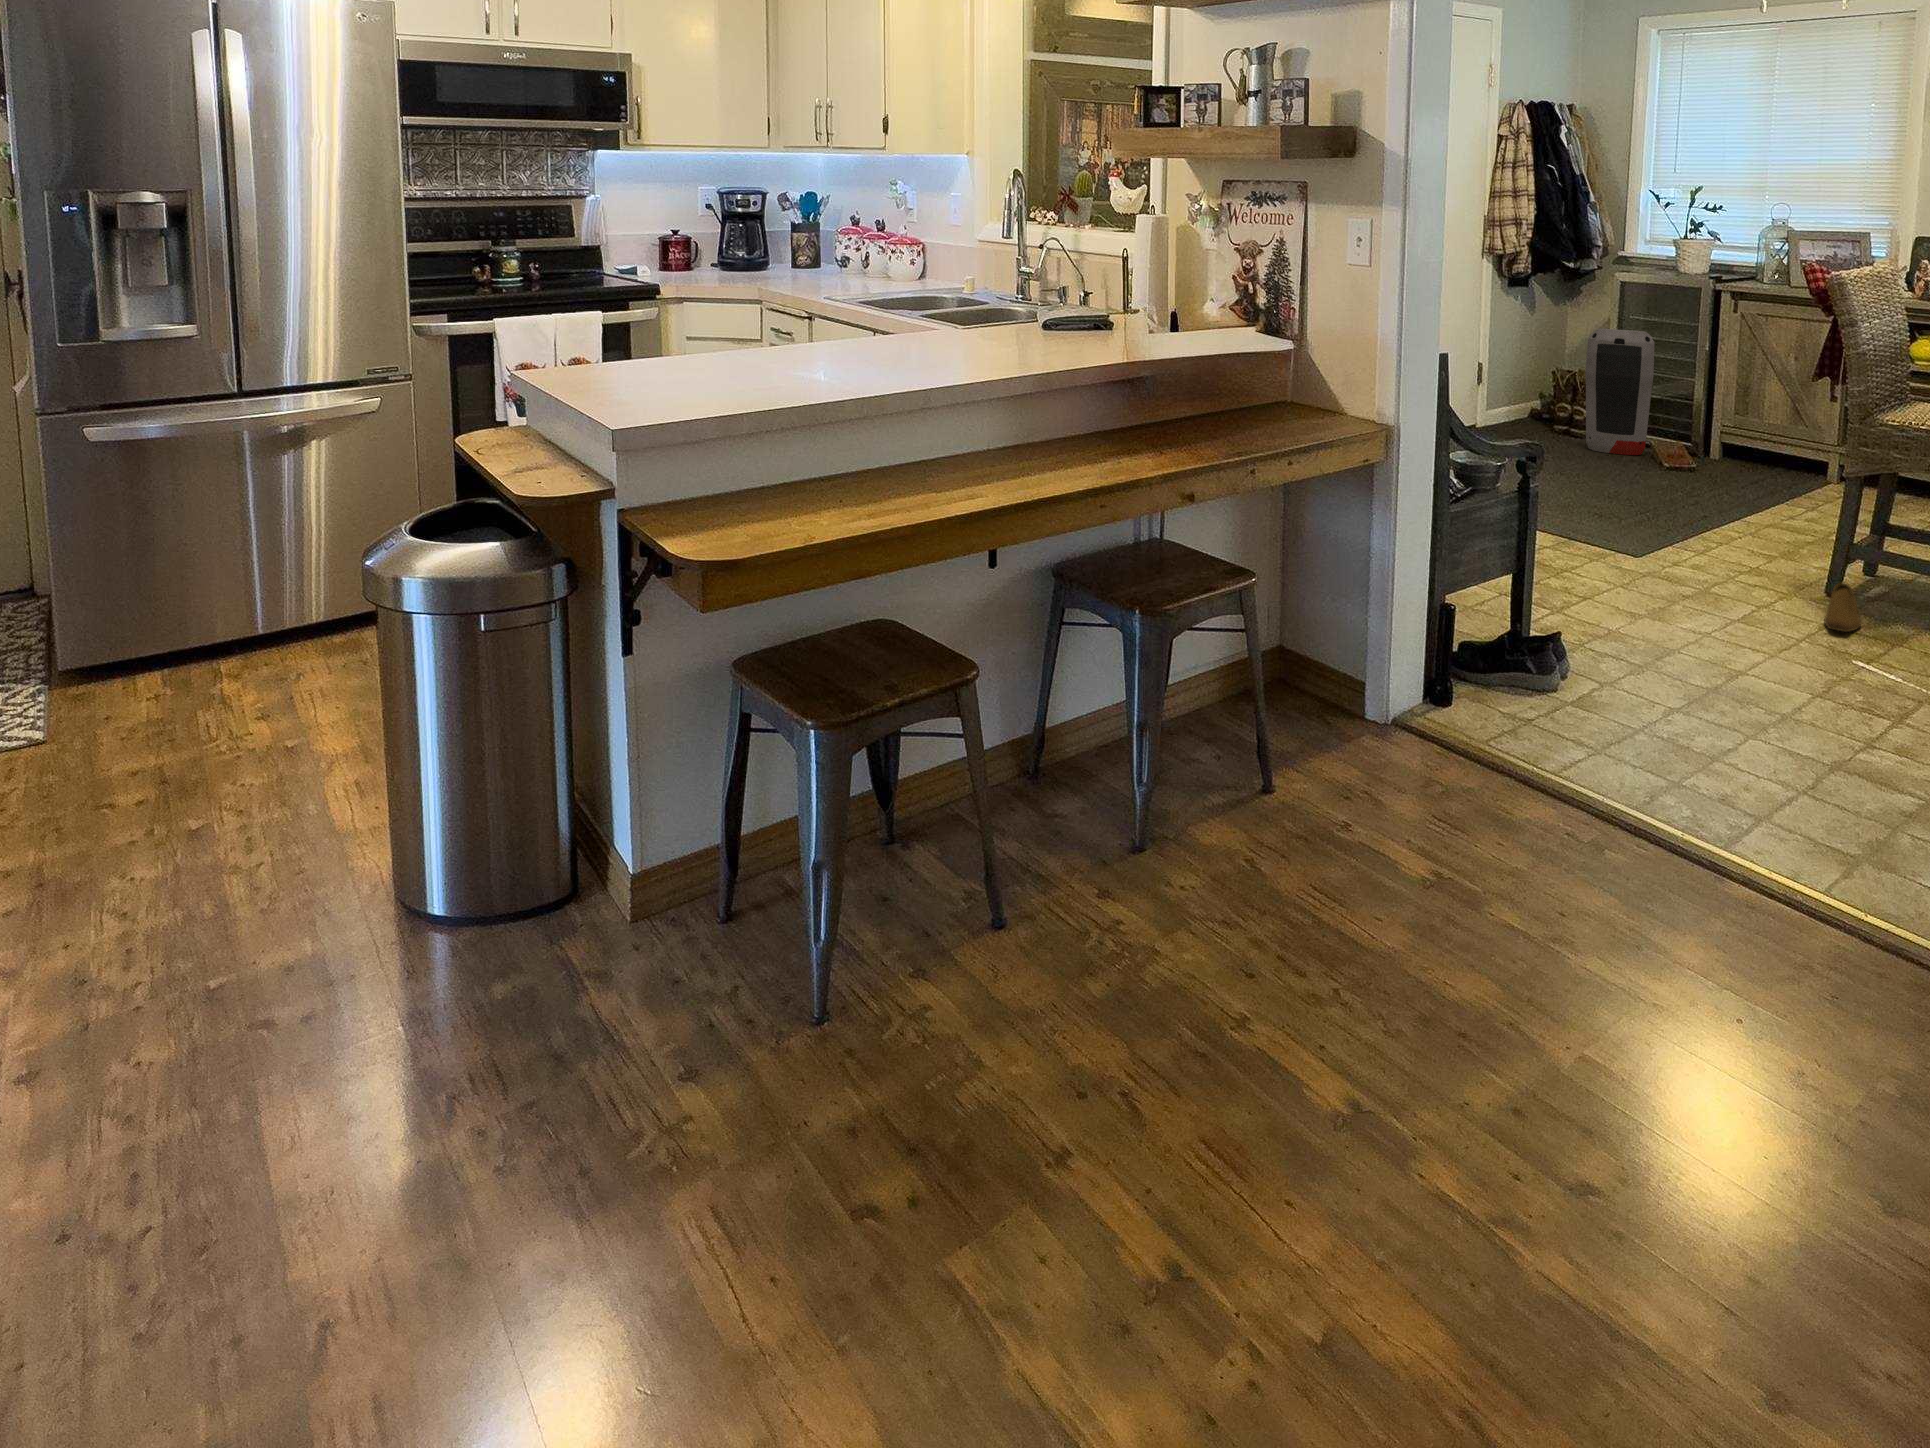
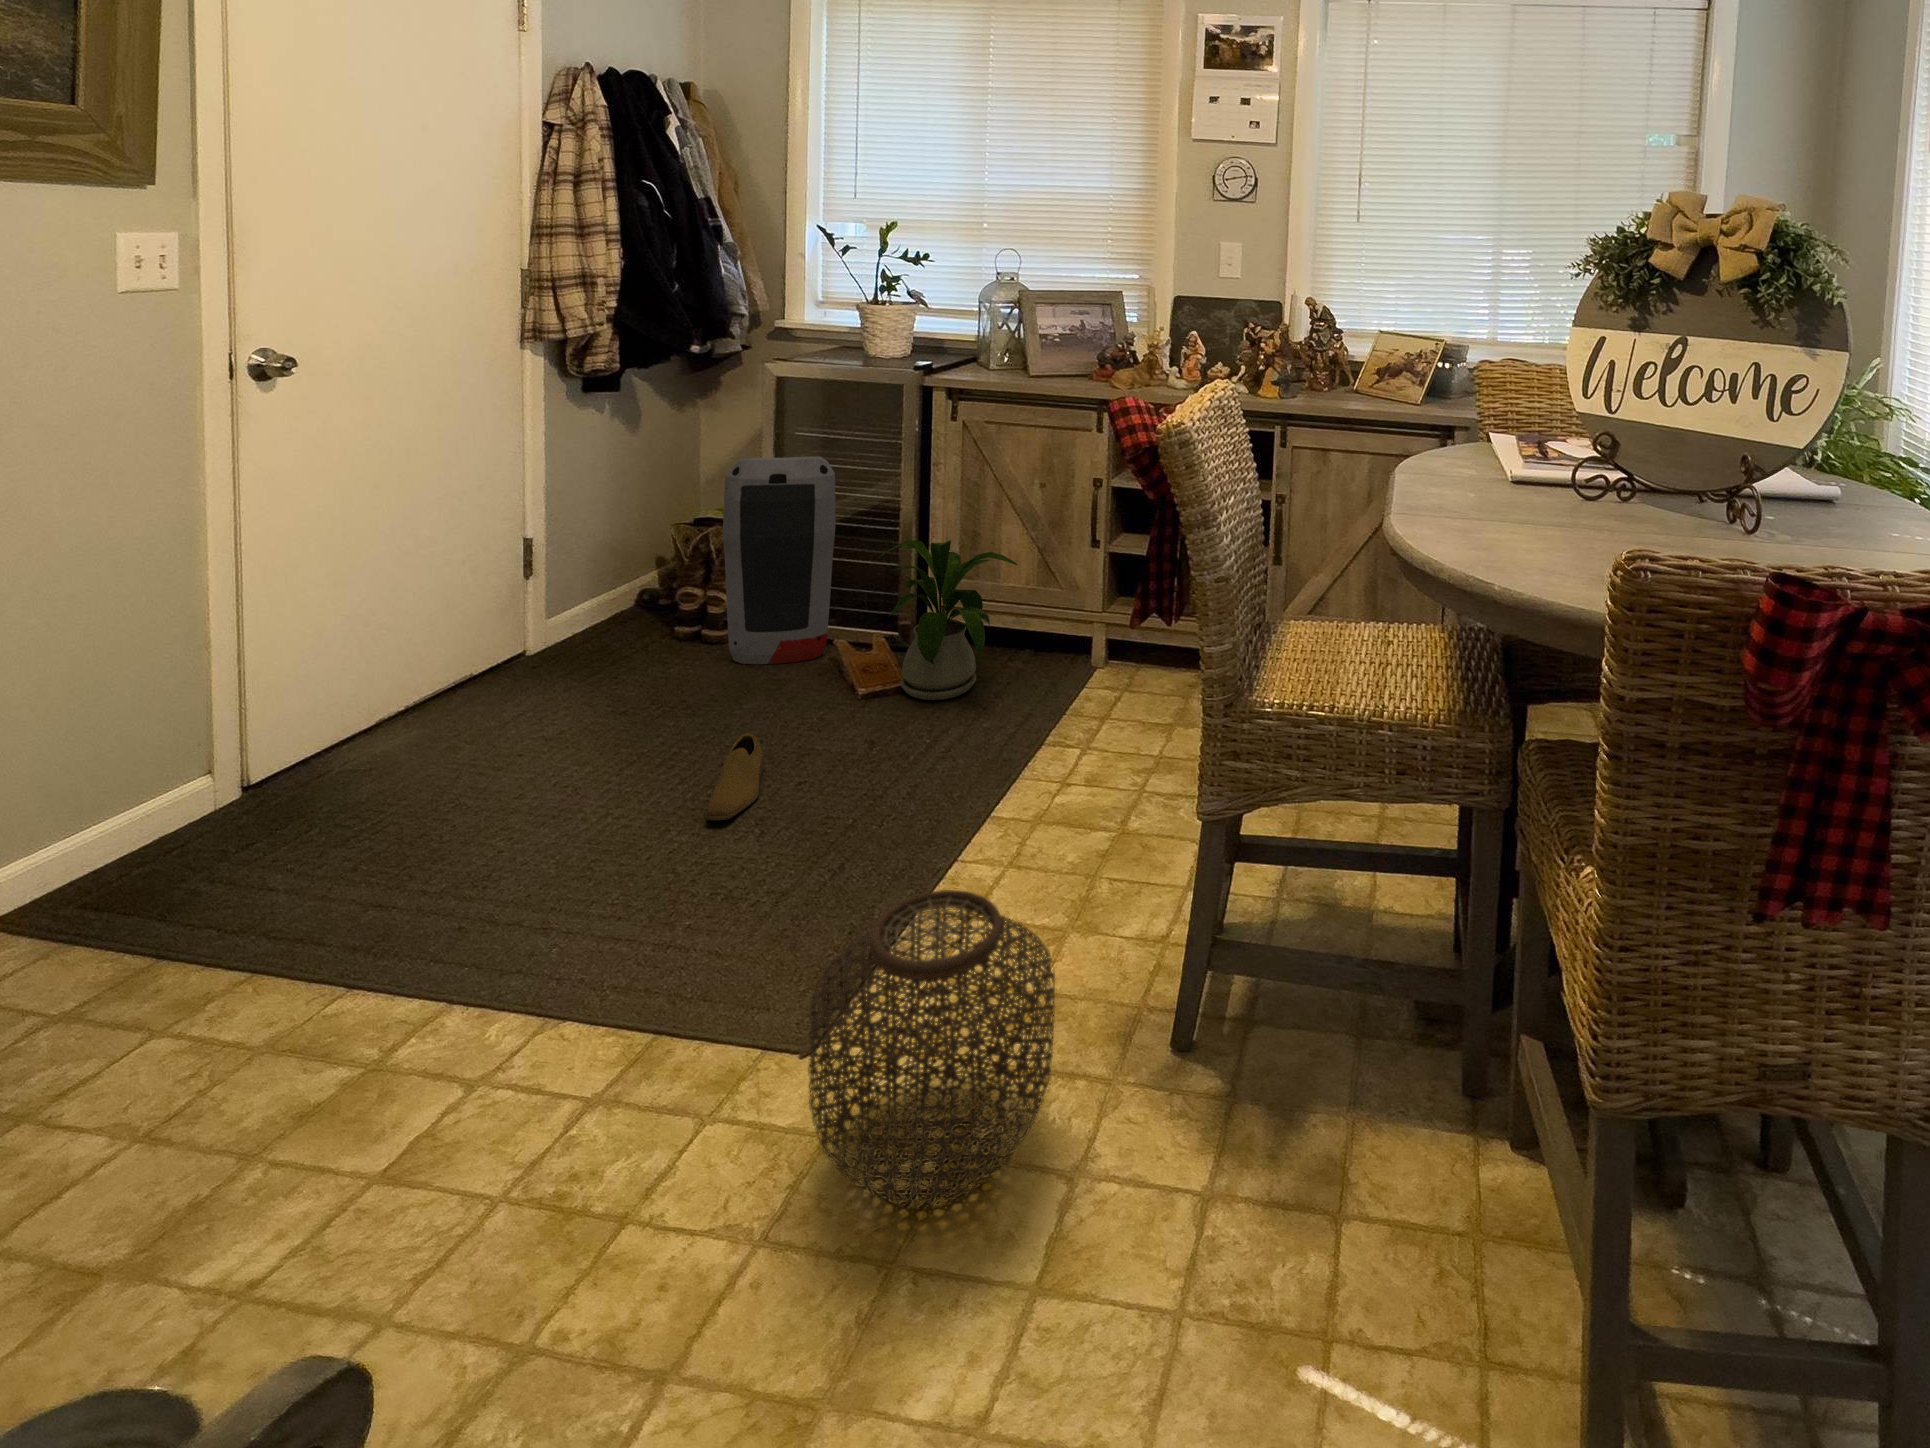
house plant: none [1679,382,1774,483] -> present [877,540,1017,700]
woven basket: none [1640,483,1755,603] -> present [809,890,1055,1207]
shoe: present [1824,583,1861,632] -> present [705,733,763,820]

